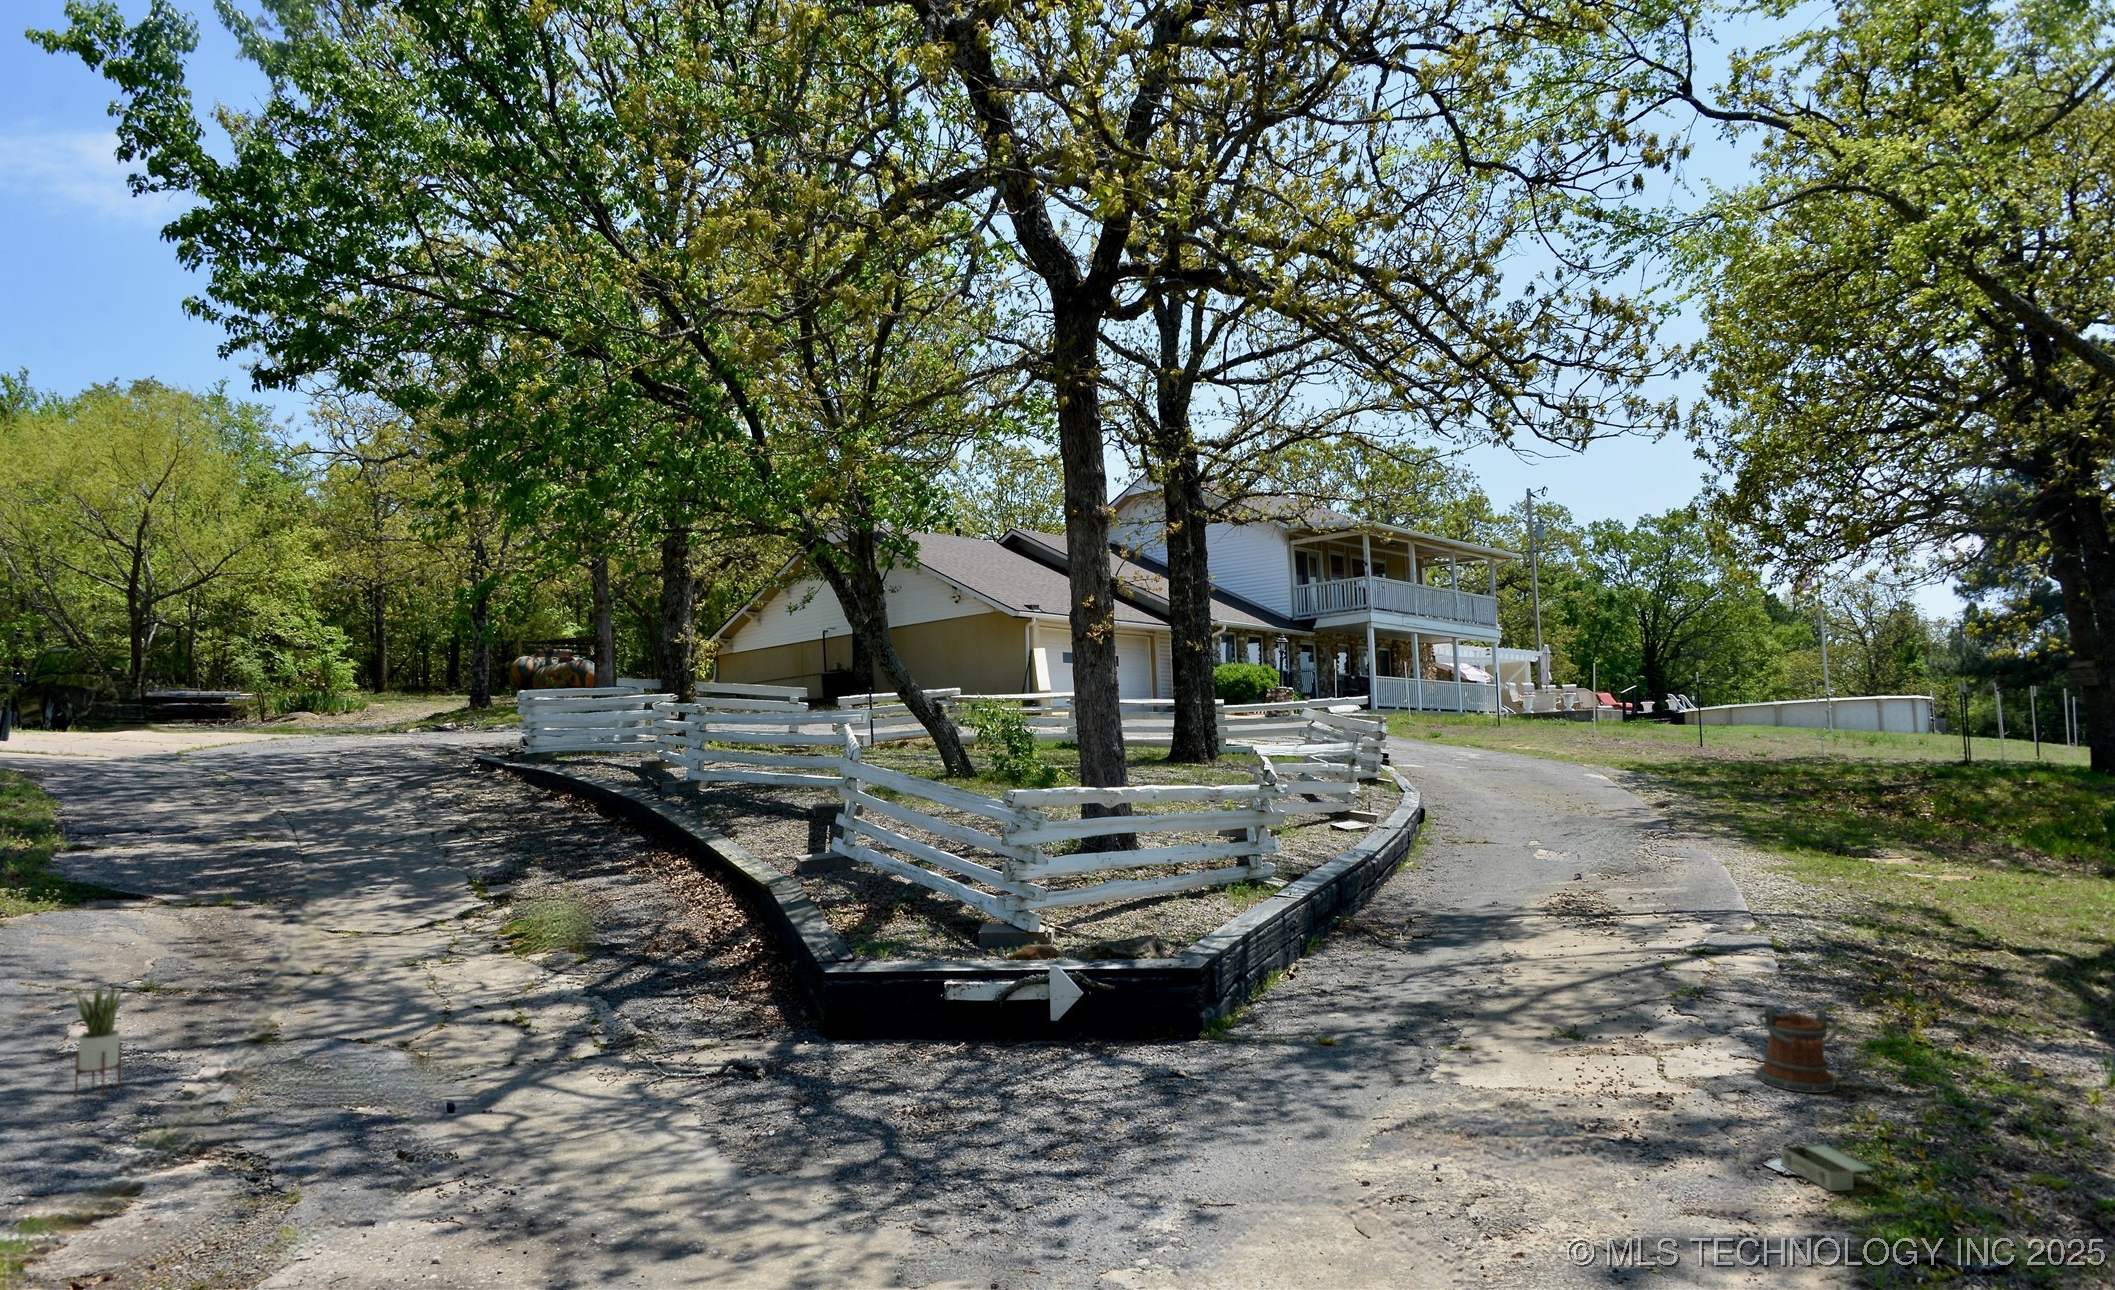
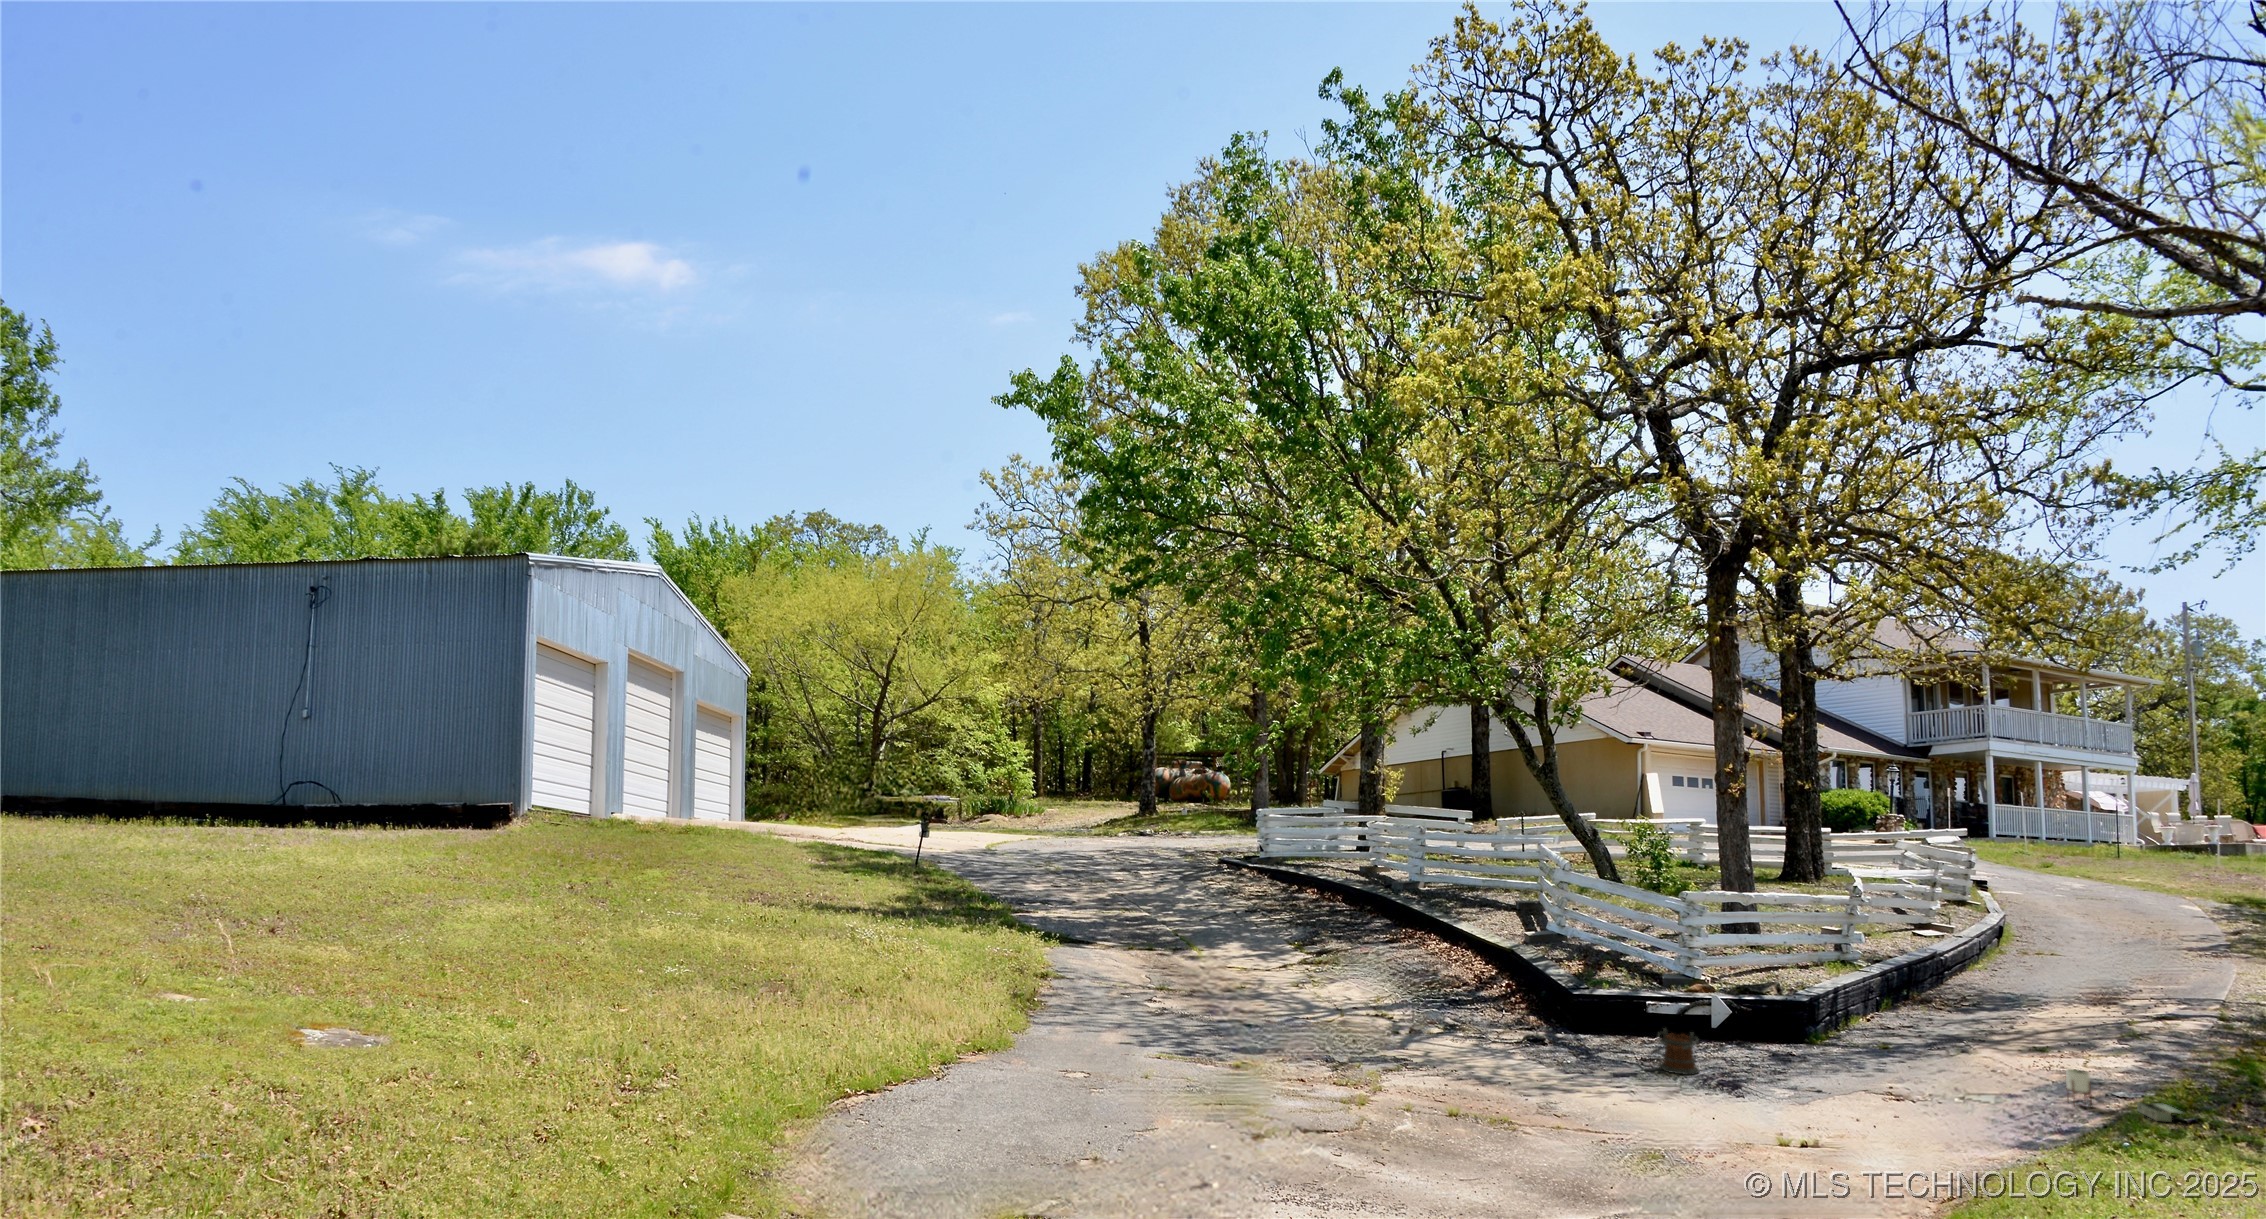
potted plant: present [75,983,121,1095] -> present [2066,1069,2091,1099]
bucket: present [1755,1006,1838,1093] -> present [1658,1029,1699,1074]

